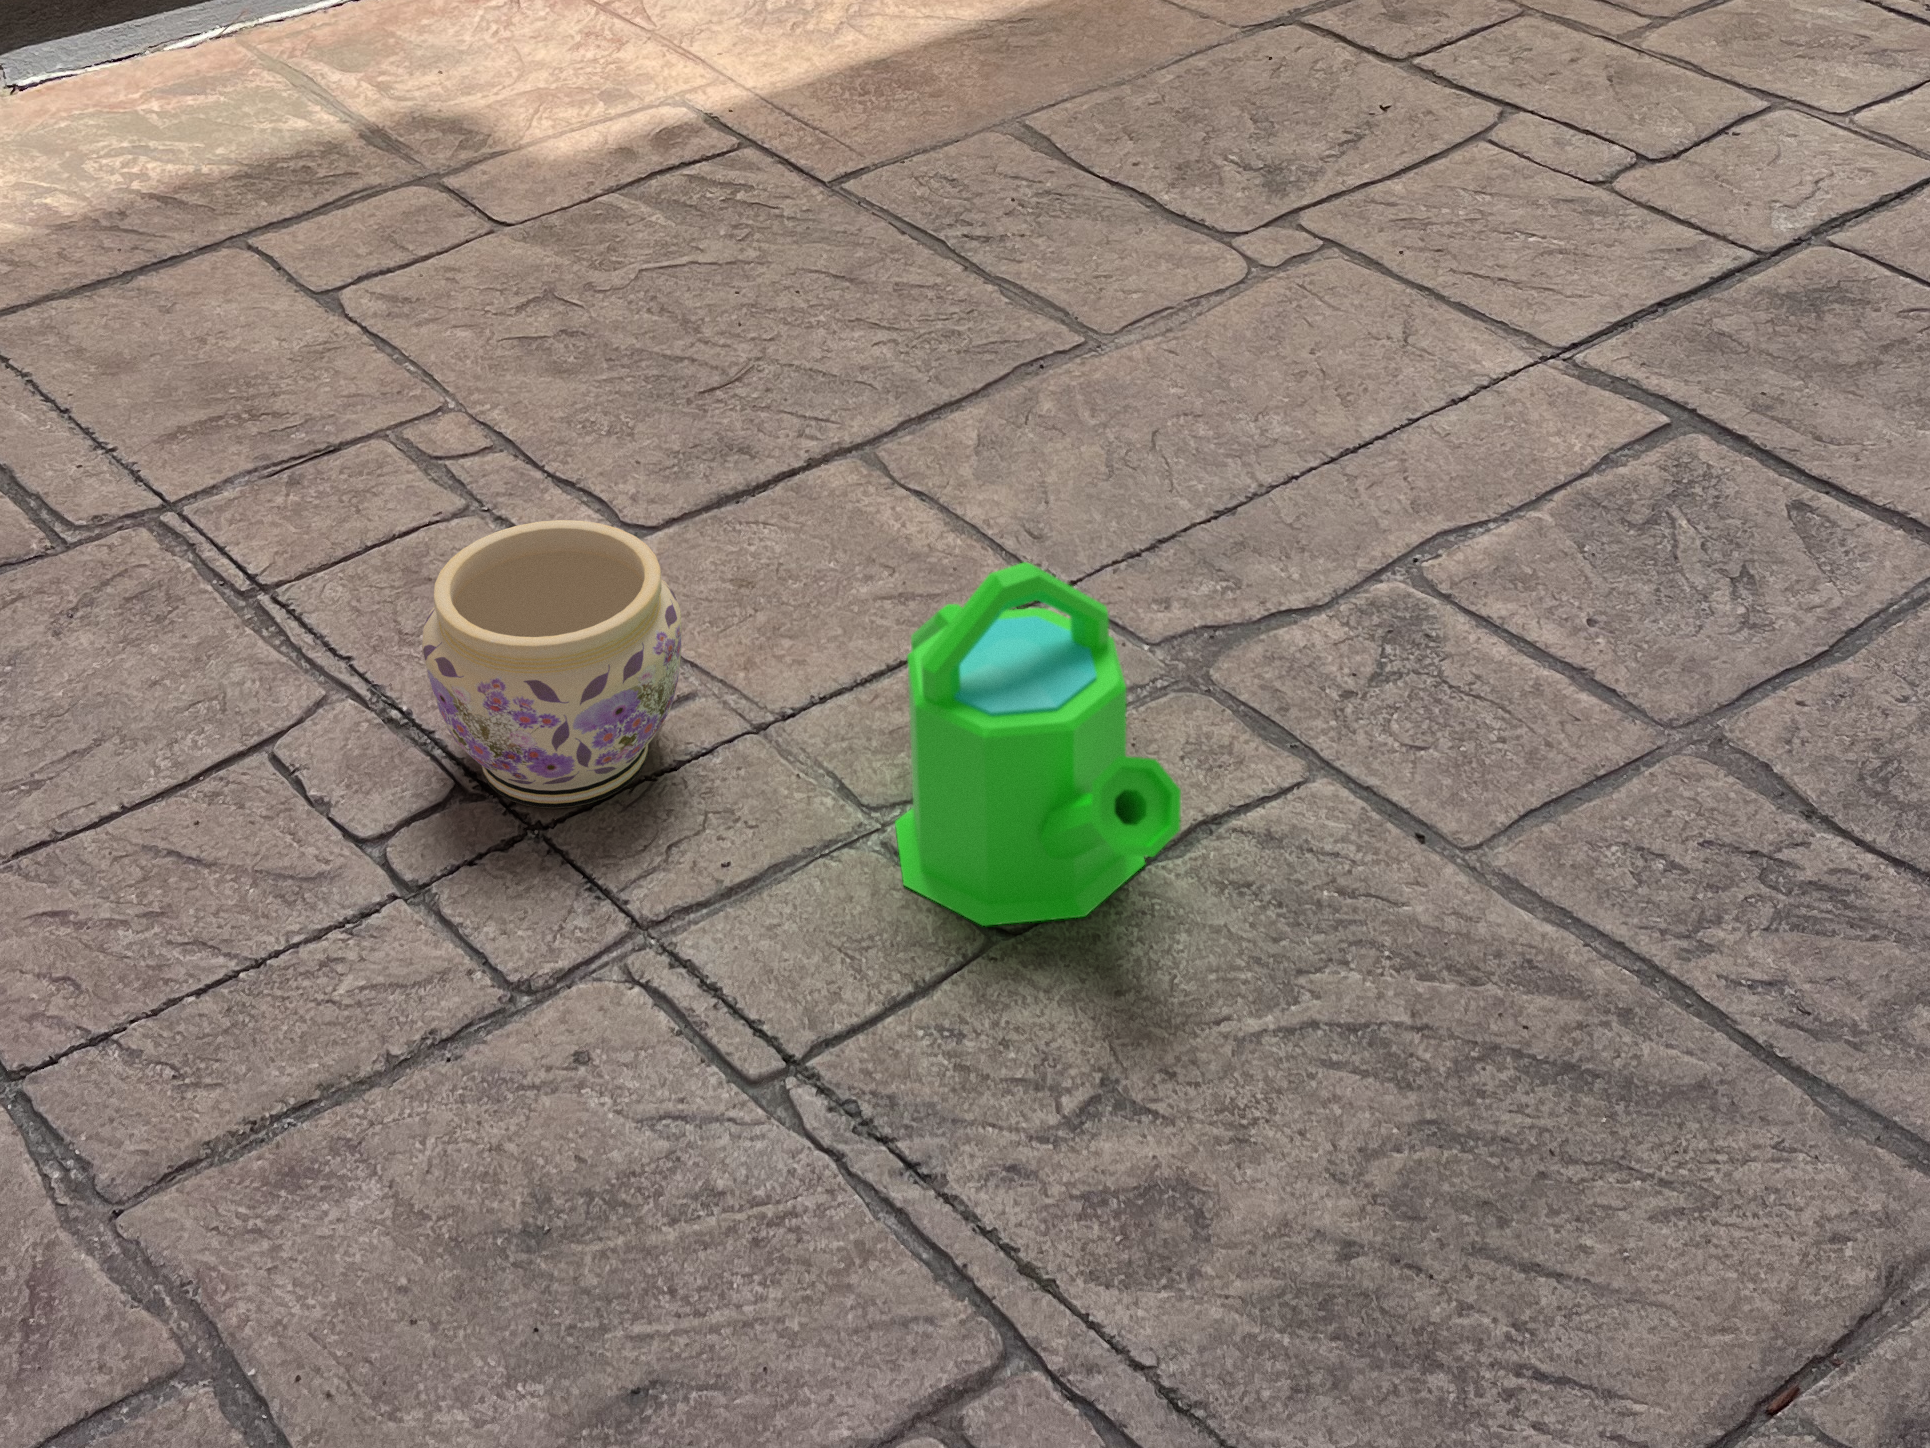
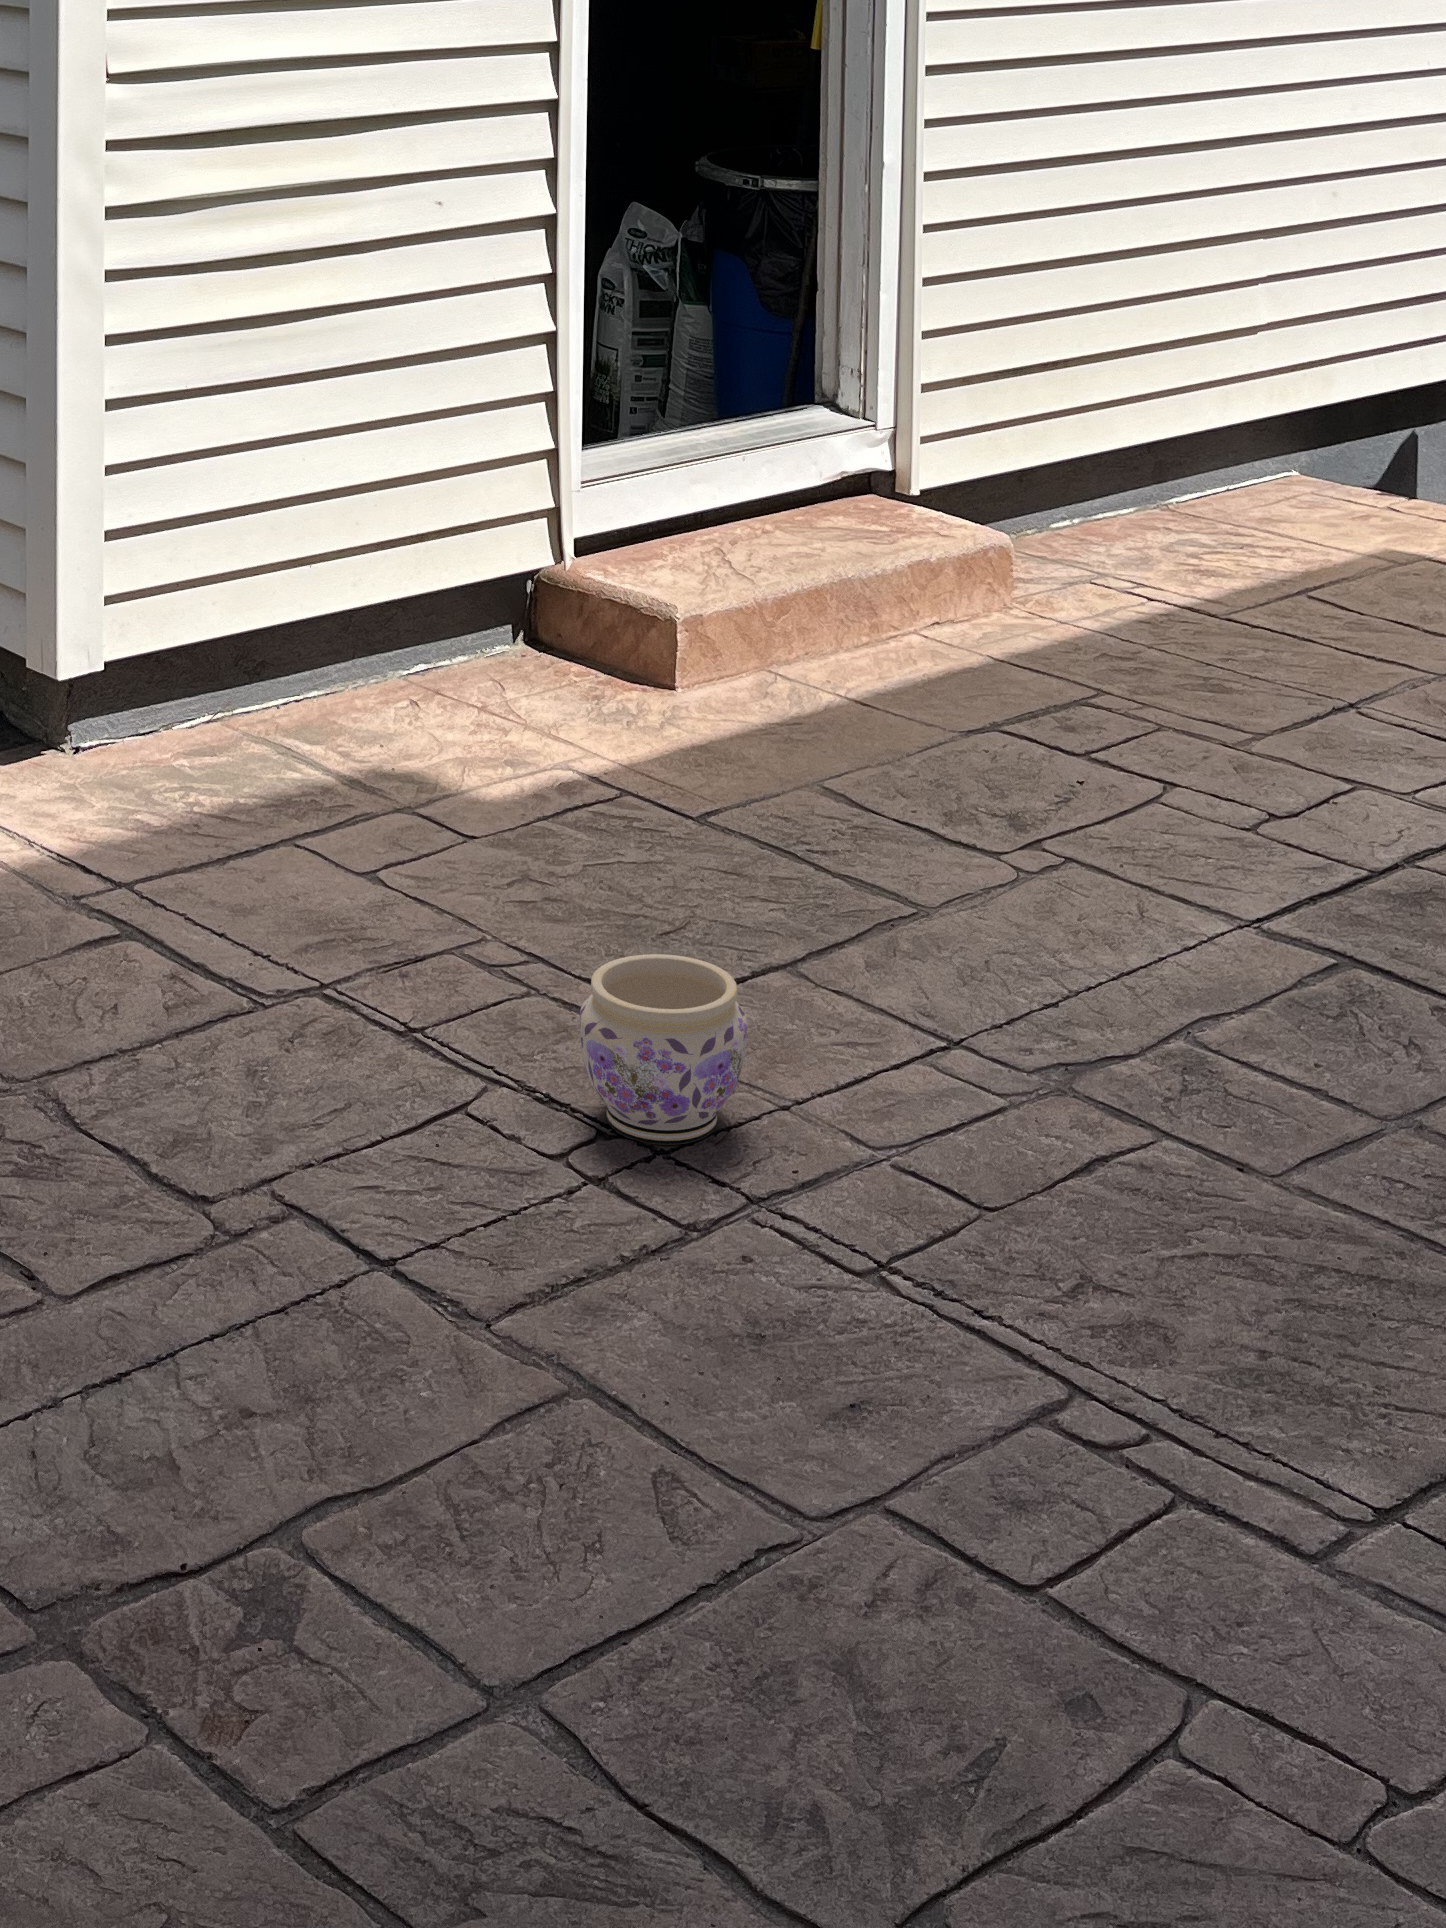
watering can: present [895,562,1181,926] -> none [891,956,1112,1206]

